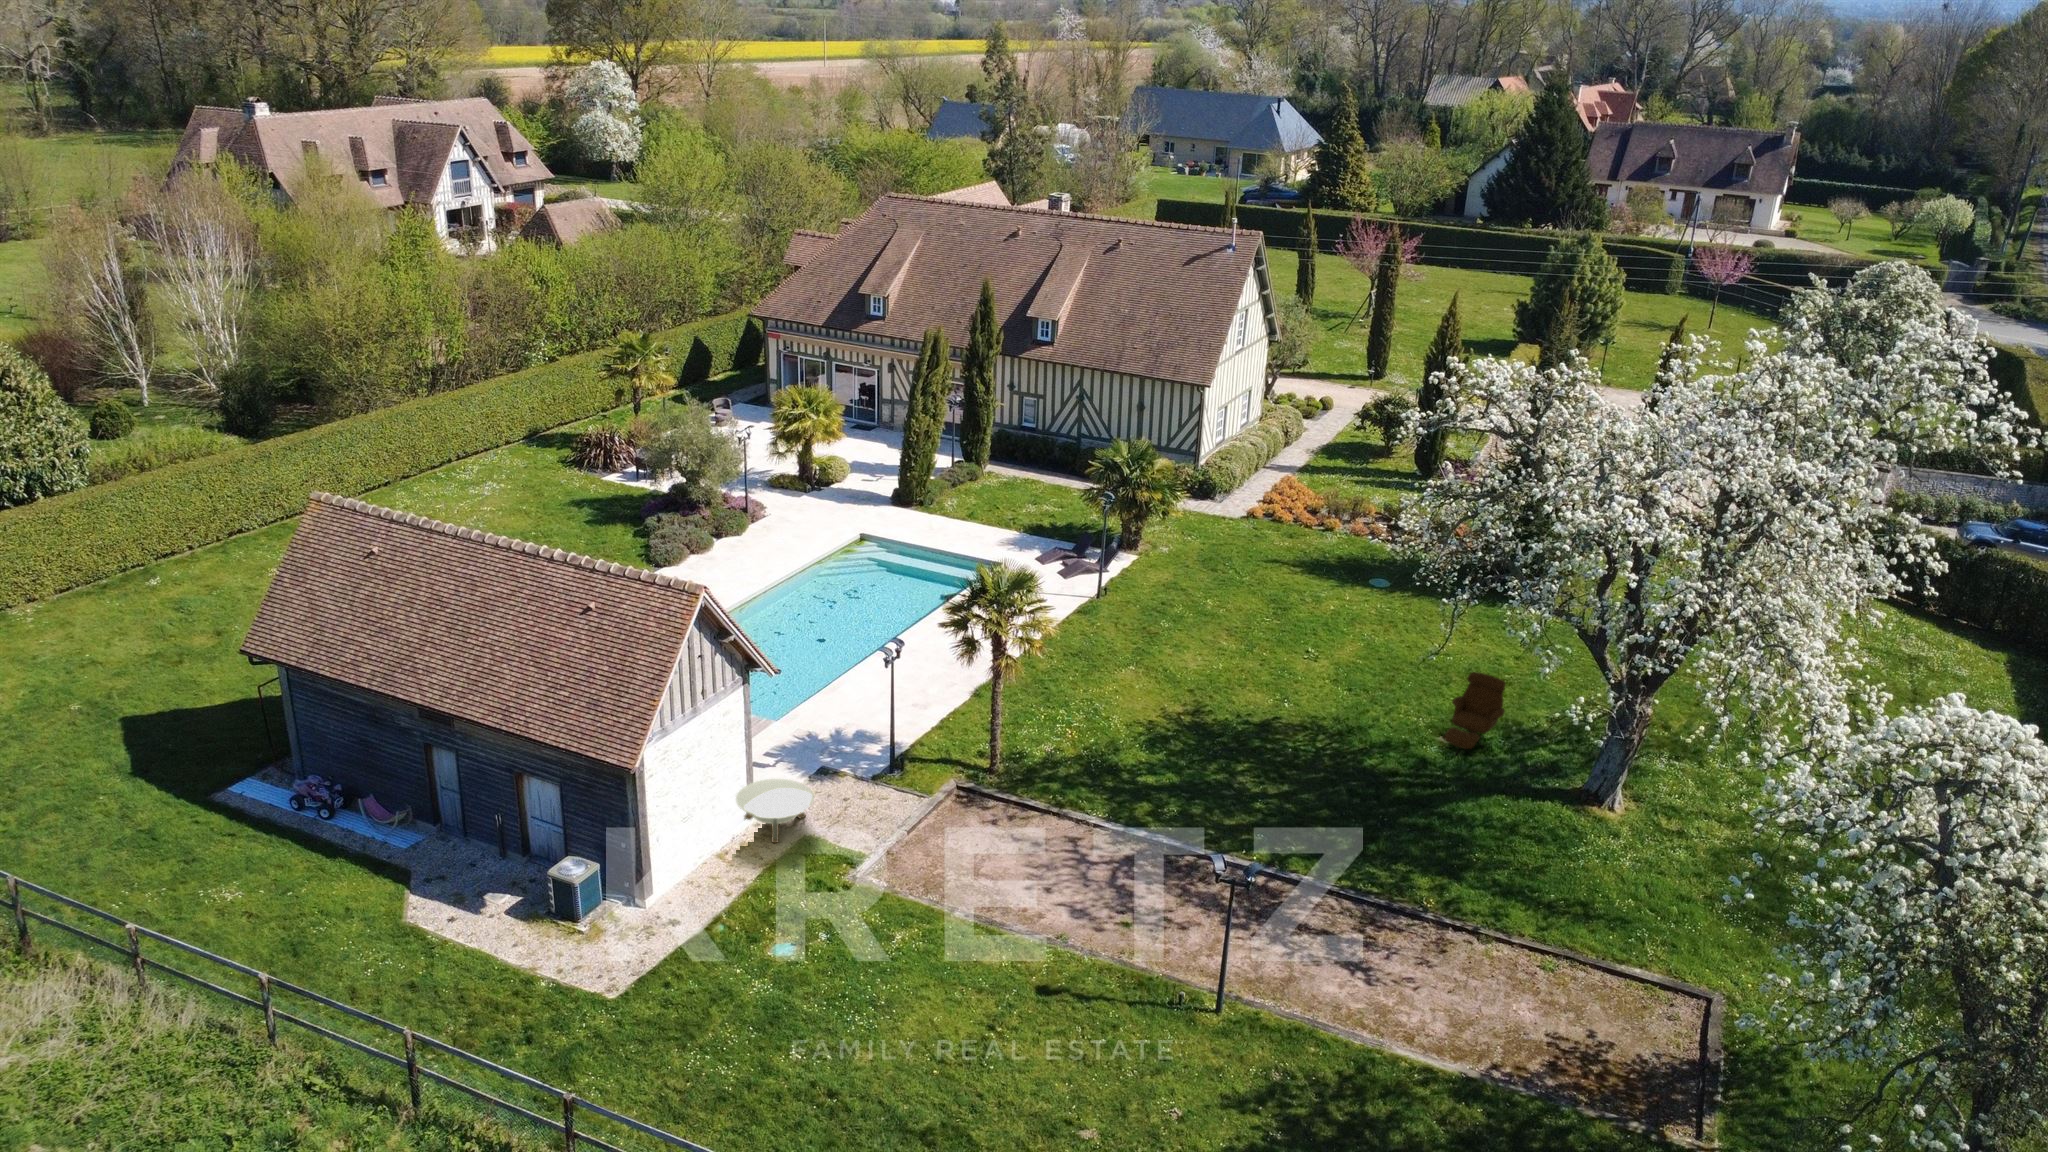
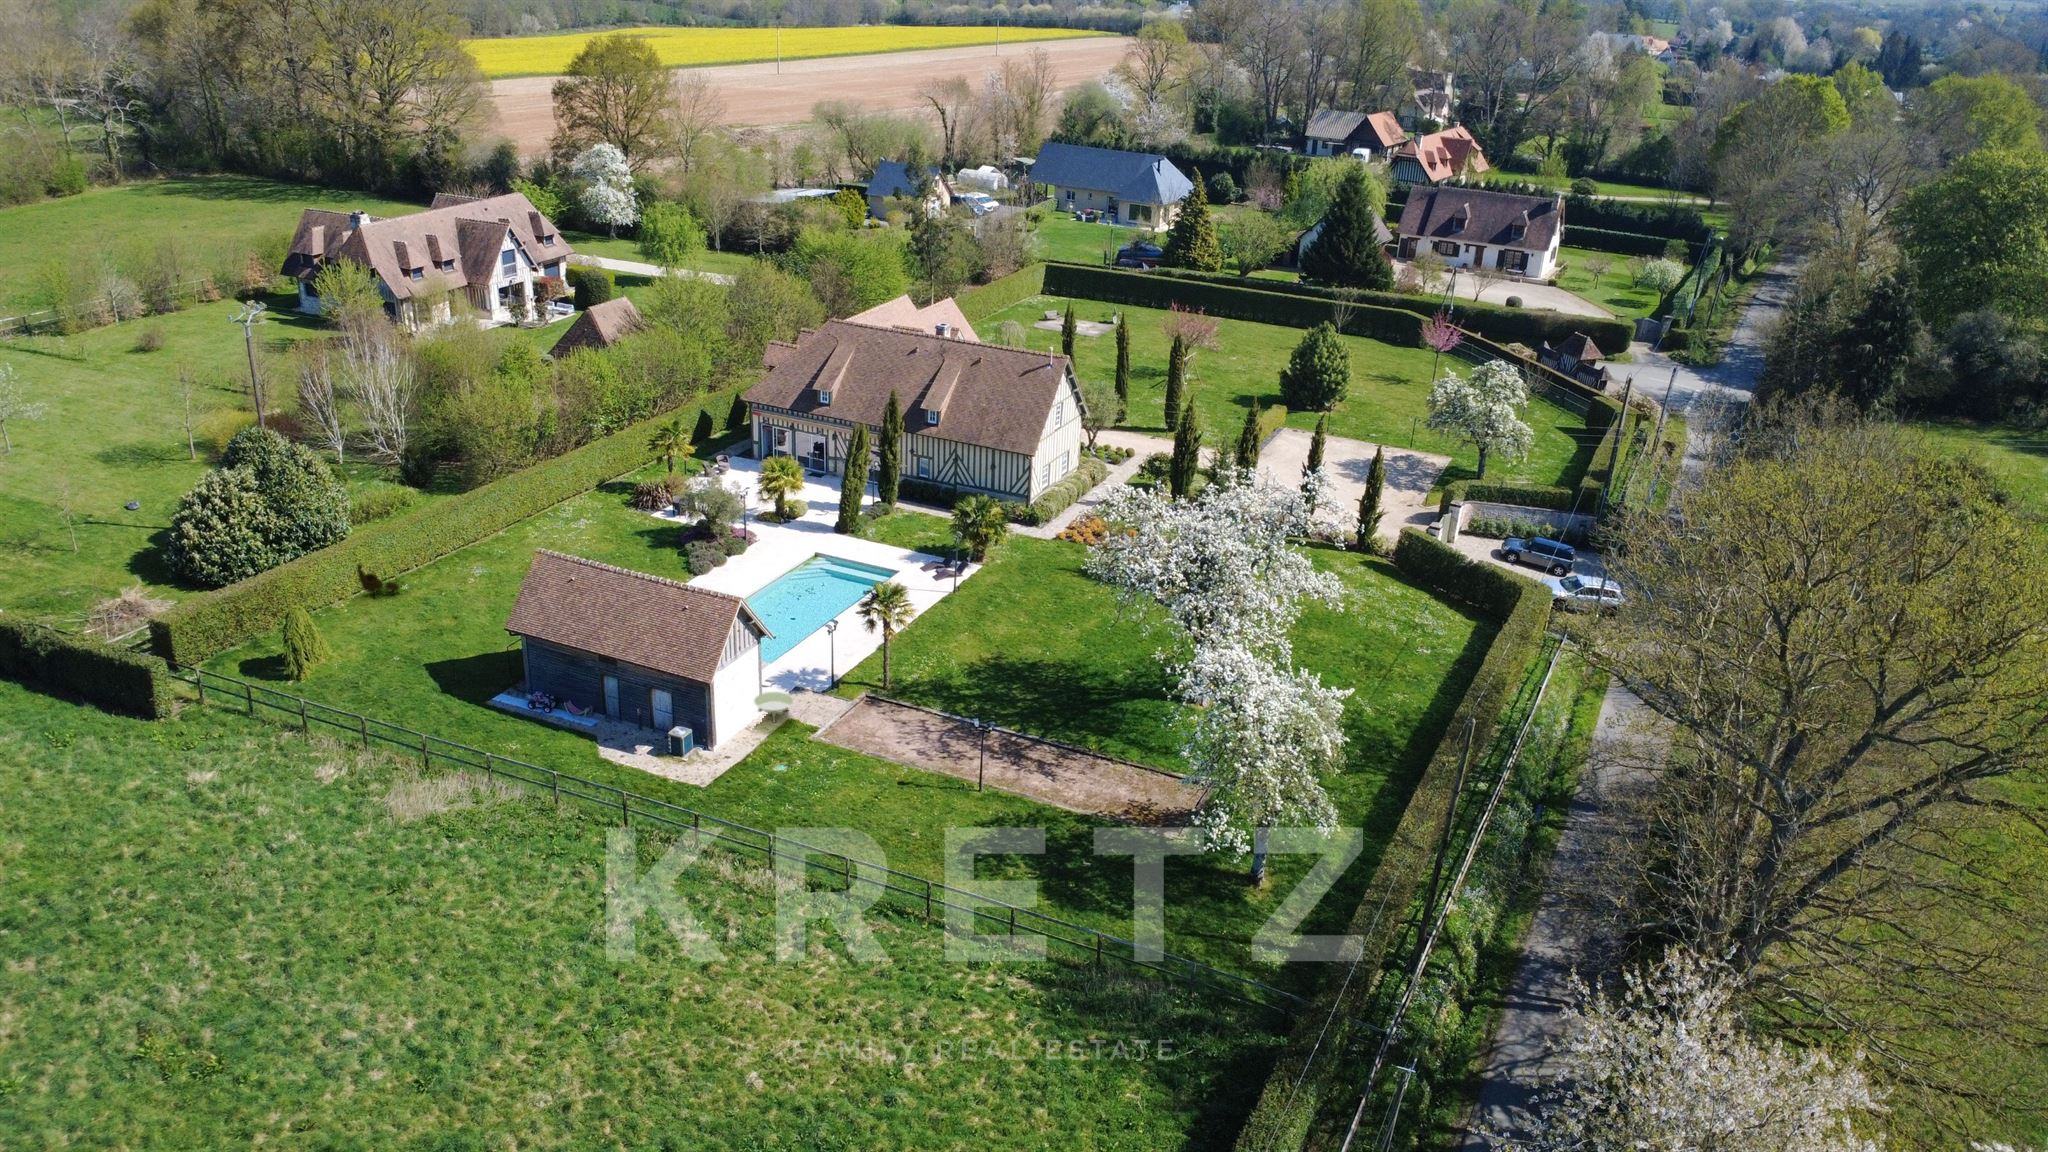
lounge chair: present [1444,672,1506,753] -> present [357,564,399,596]

